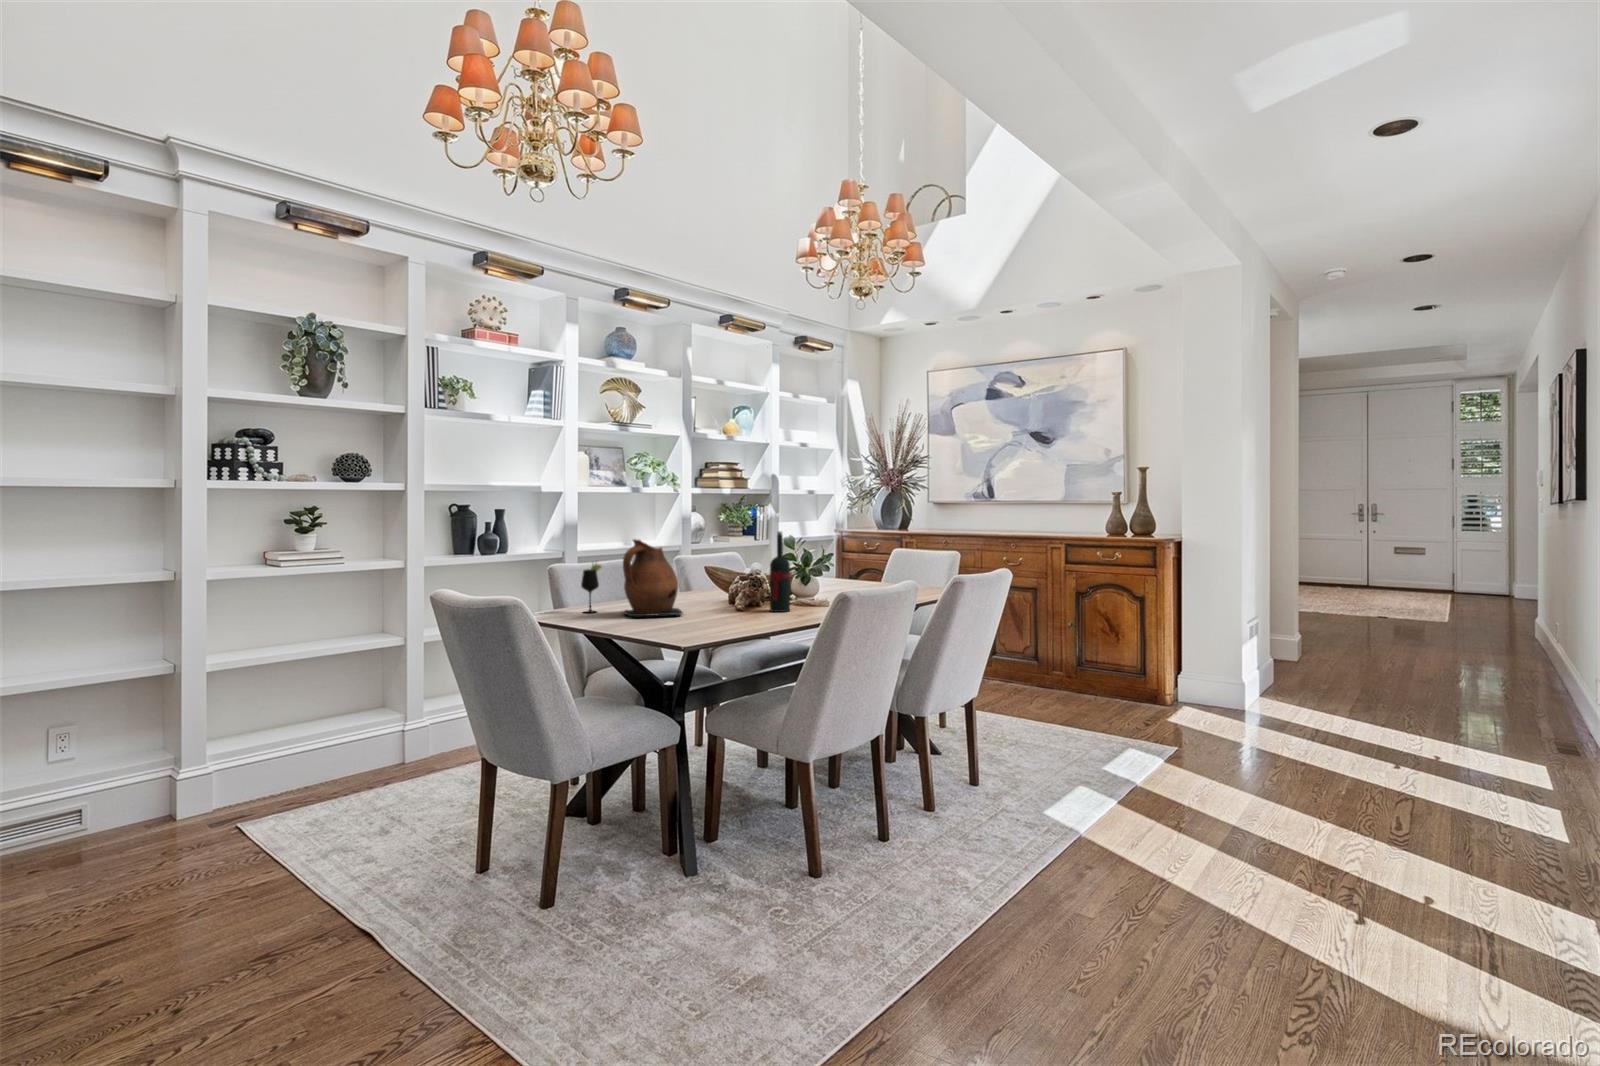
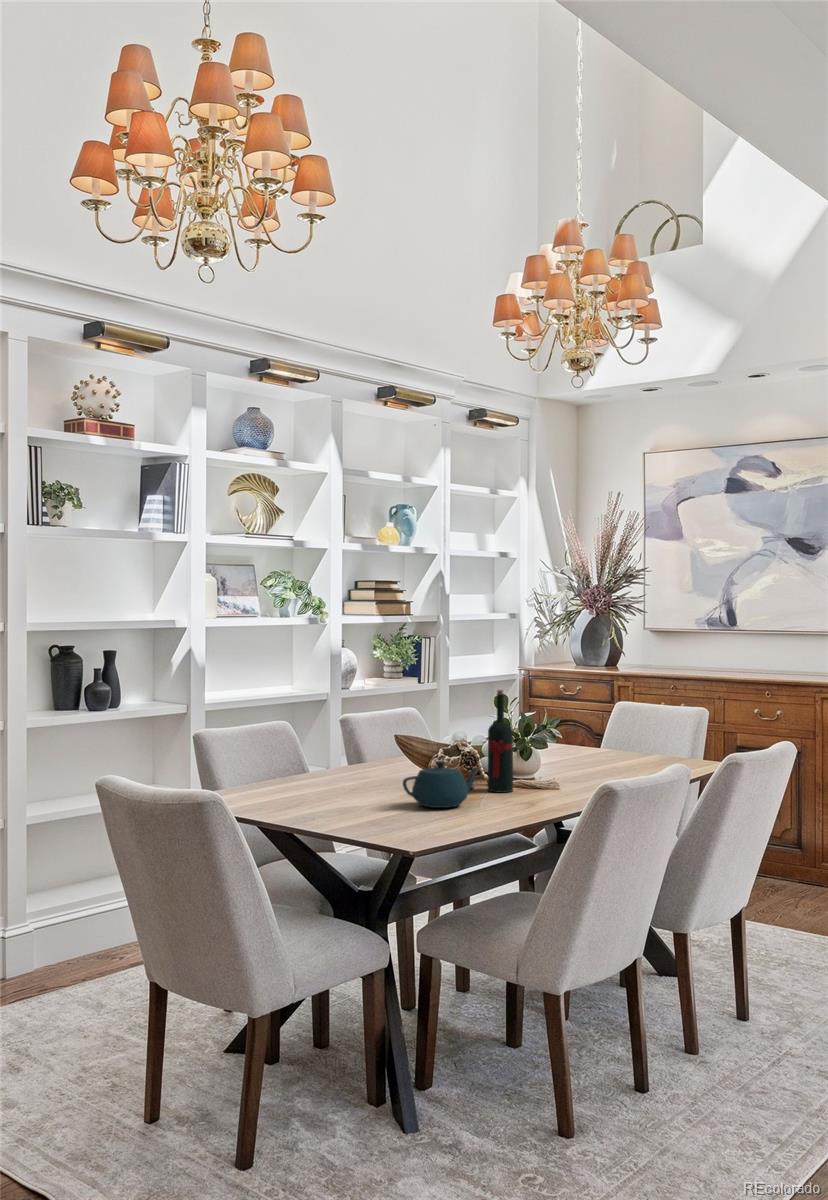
ceramic pitcher: present [622,539,683,616] -> none [300,701,383,799]
wine glass: present [581,562,602,613] -> none [249,726,275,793]
teapot: none [694,585,759,622] -> present [403,761,479,808]

